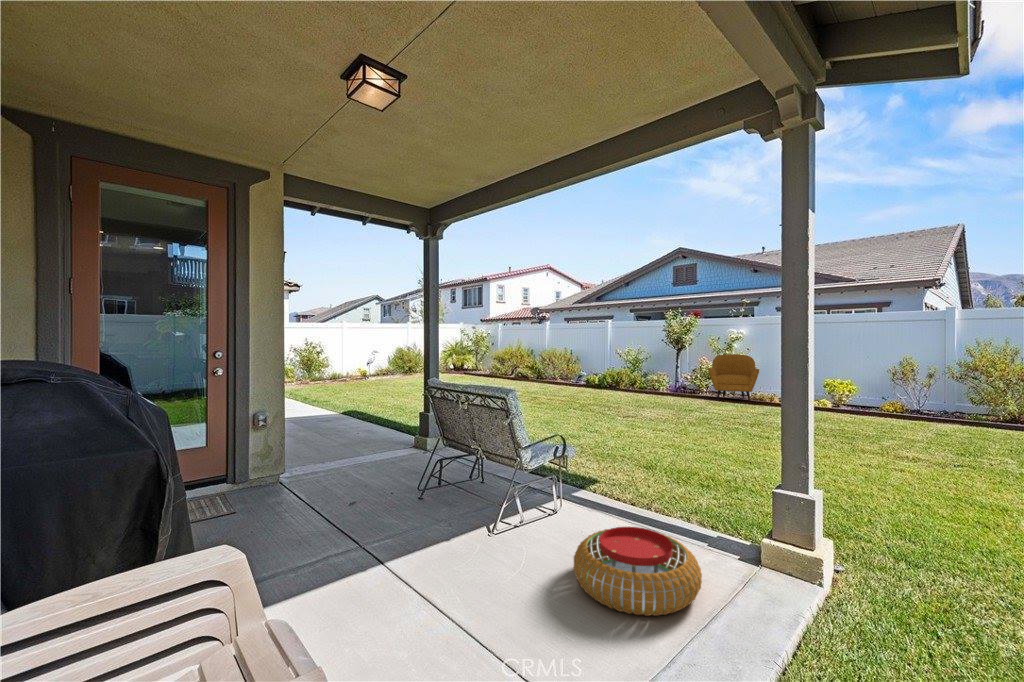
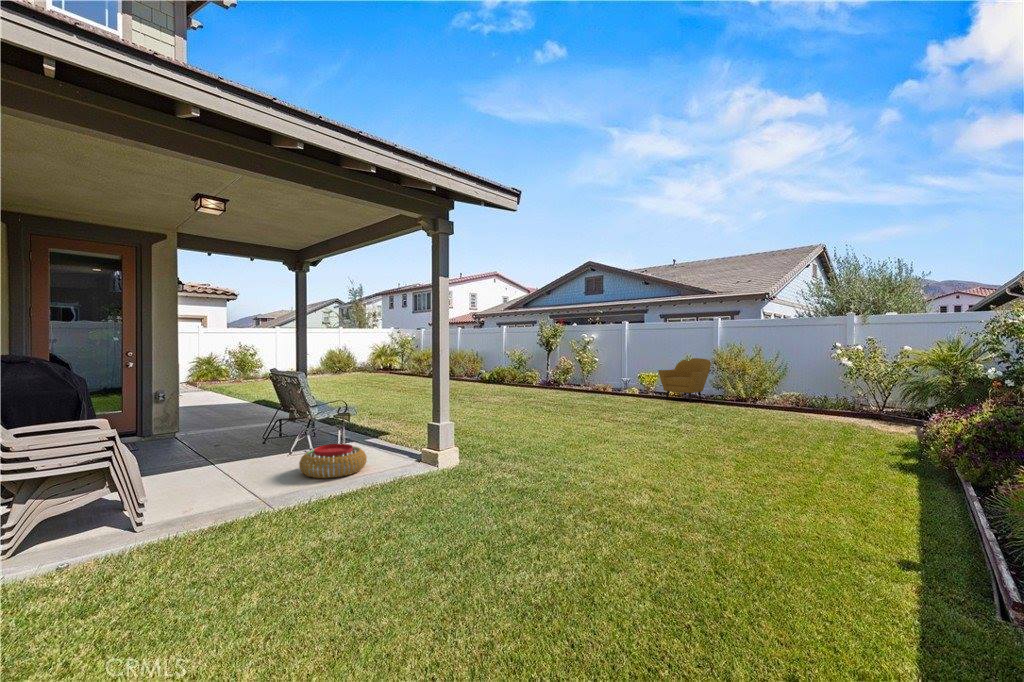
armchair: present [708,354,759,402] -> present [658,358,711,403]

